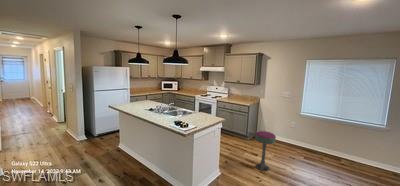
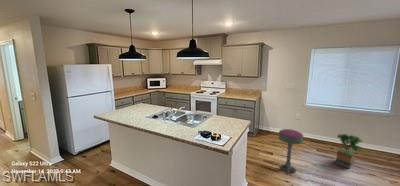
potted tree: none [313,141,339,175] -> present [336,134,362,169]

